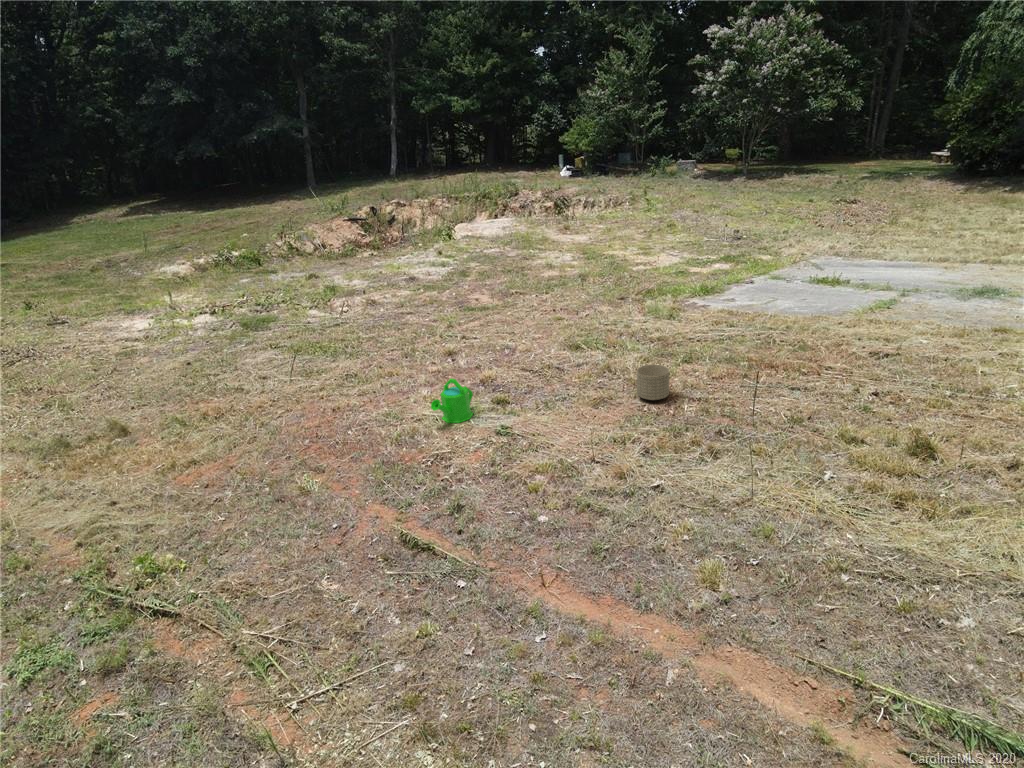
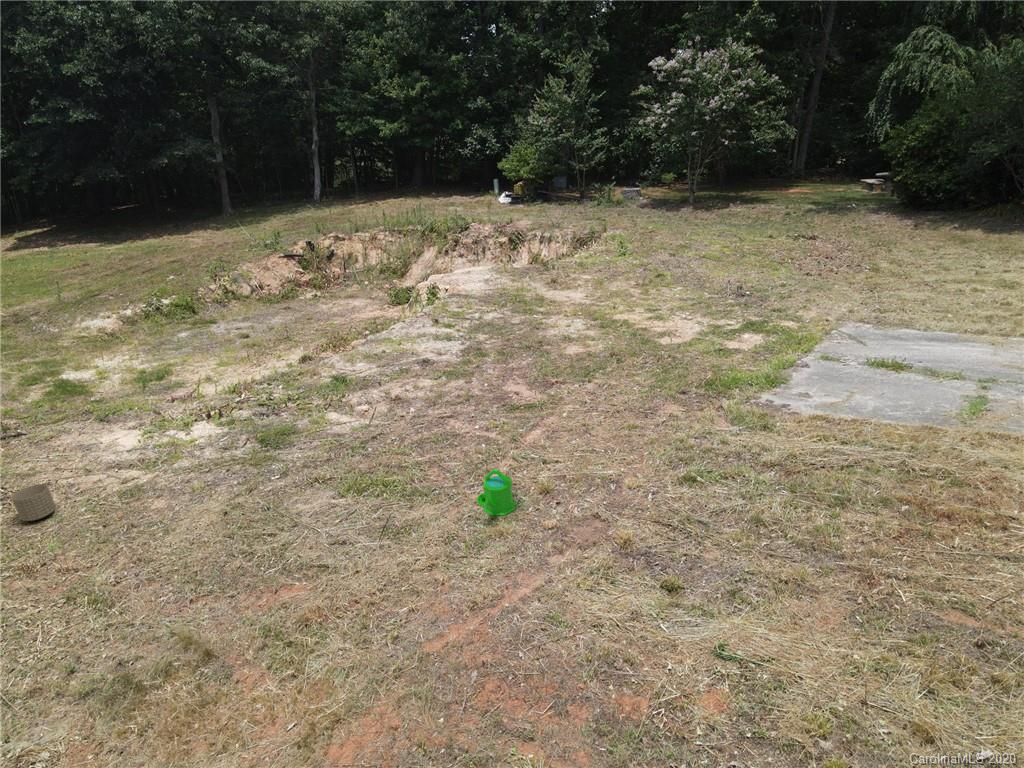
planter: present [637,364,669,400] -> present [11,484,56,521]

